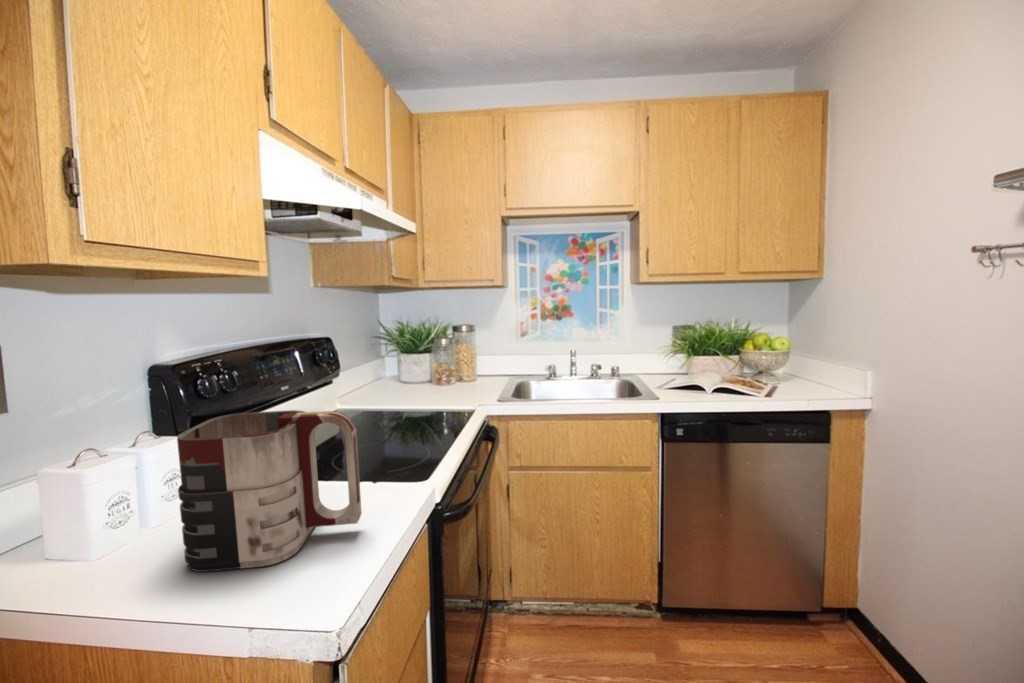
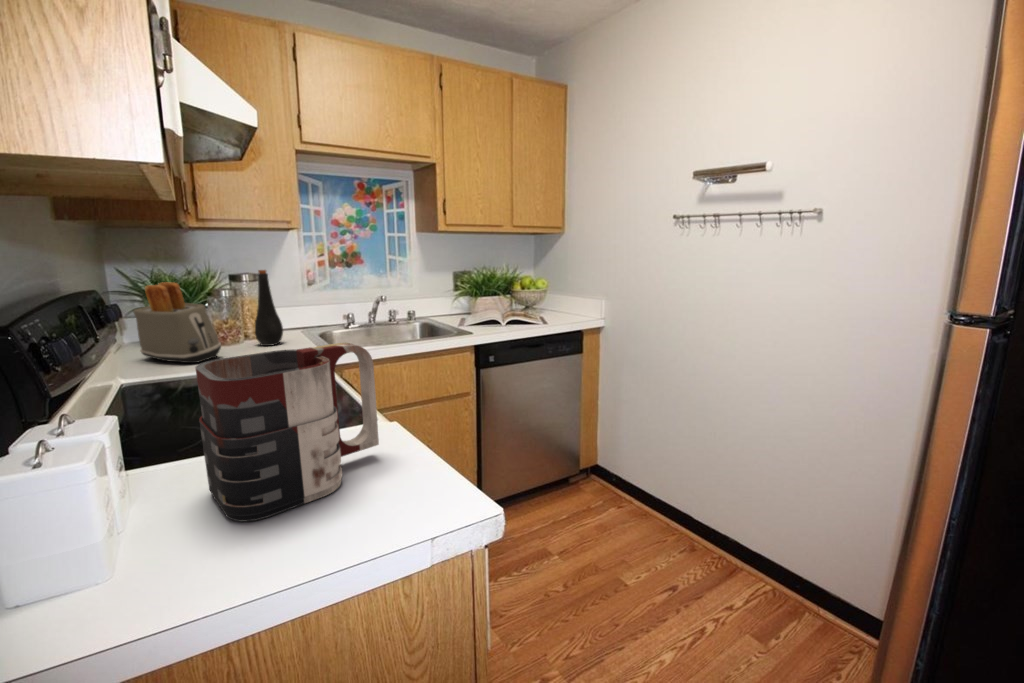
bottle: none [459,322,482,389] -> present [255,270,283,346]
toaster: none [376,332,424,398] -> present [134,282,221,363]

